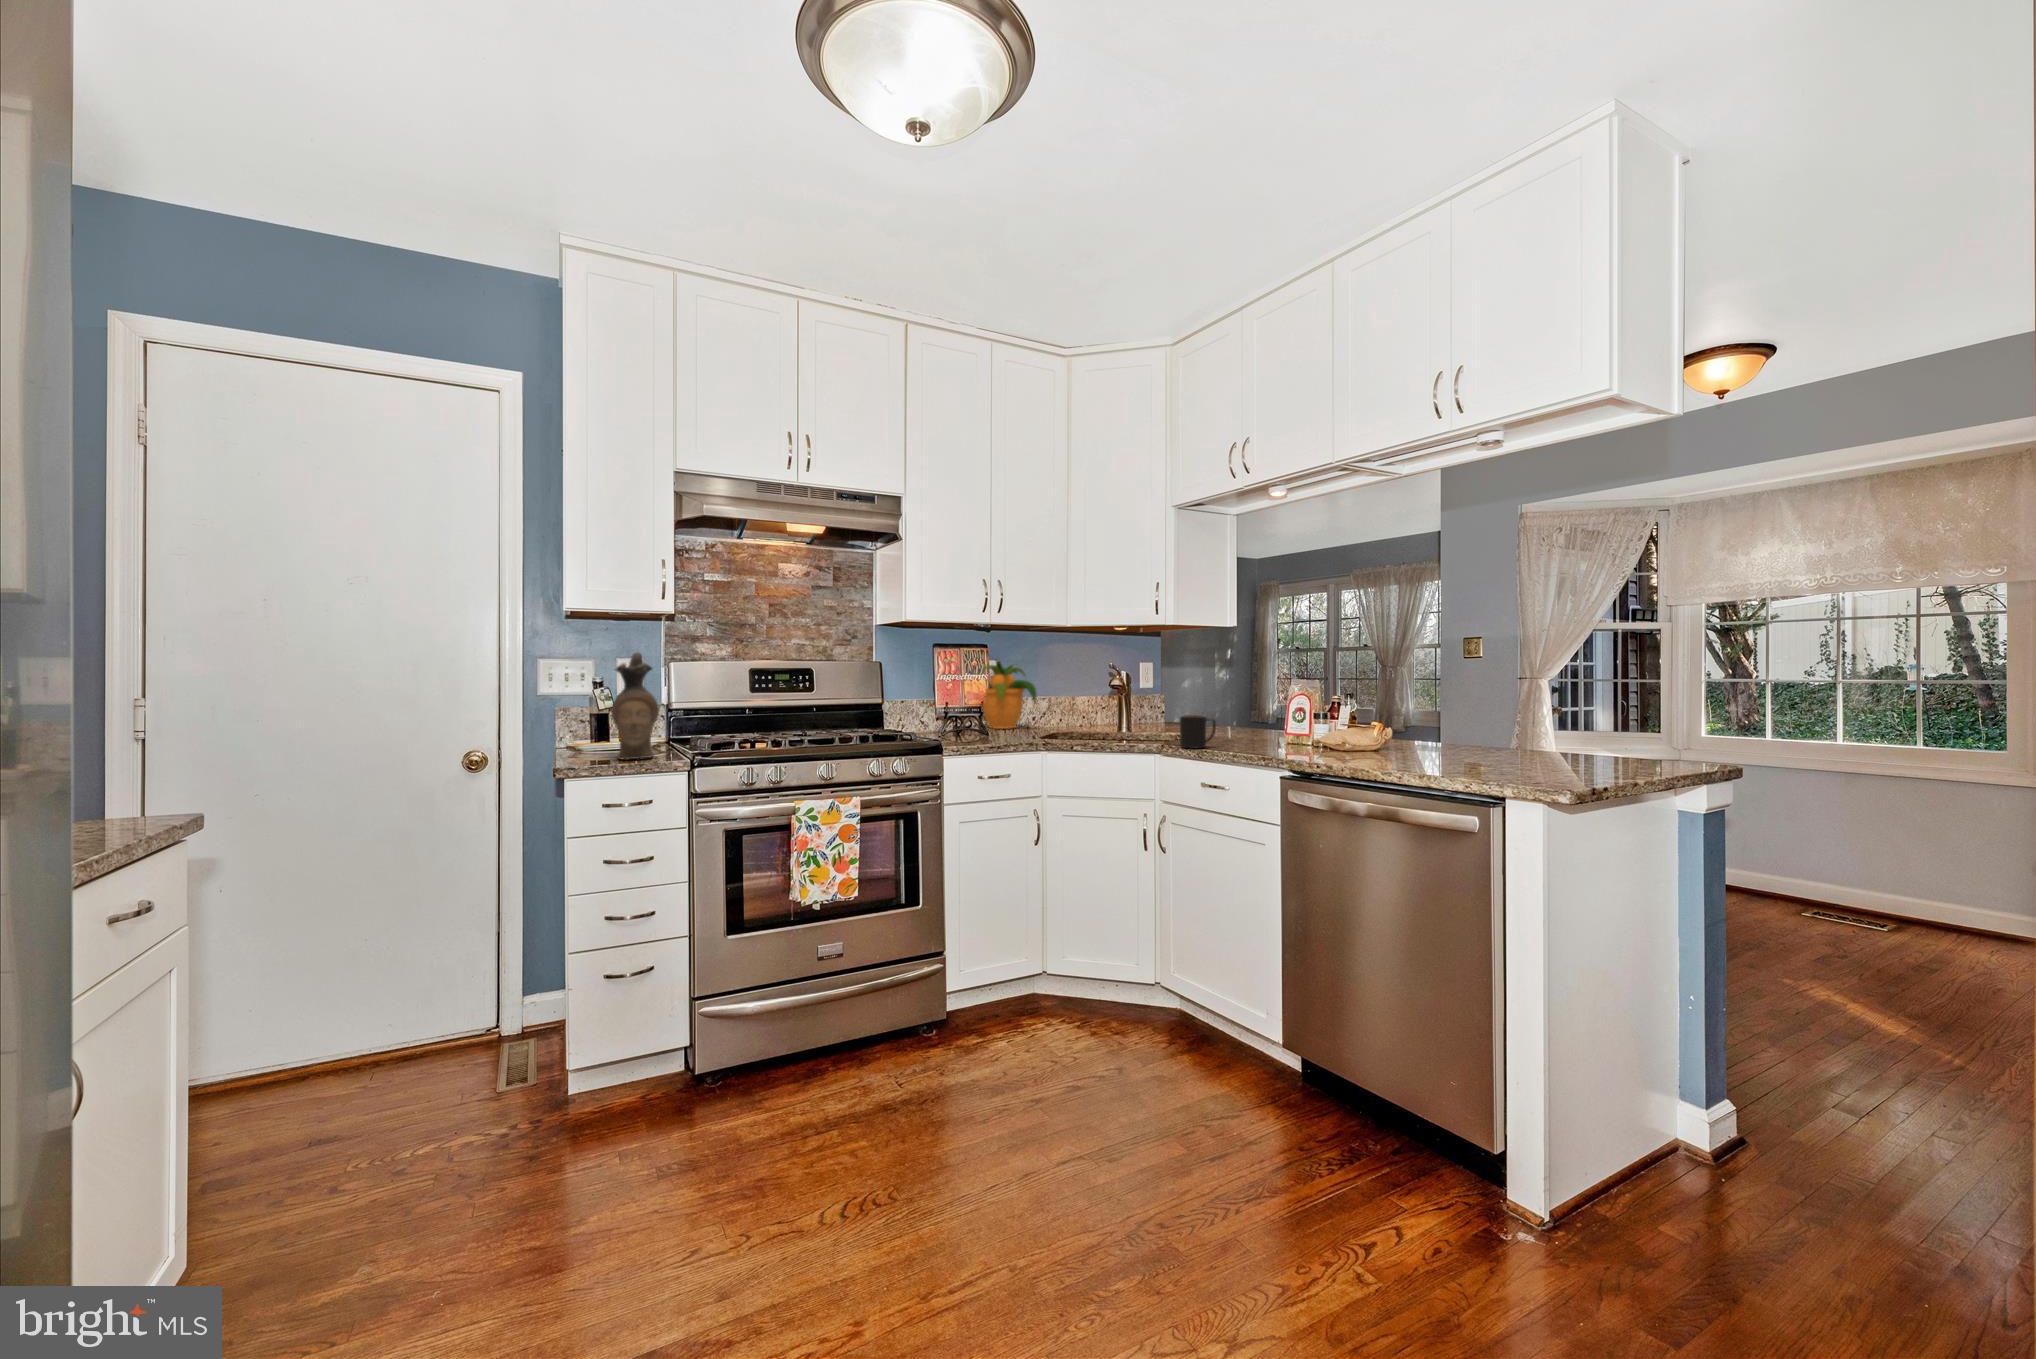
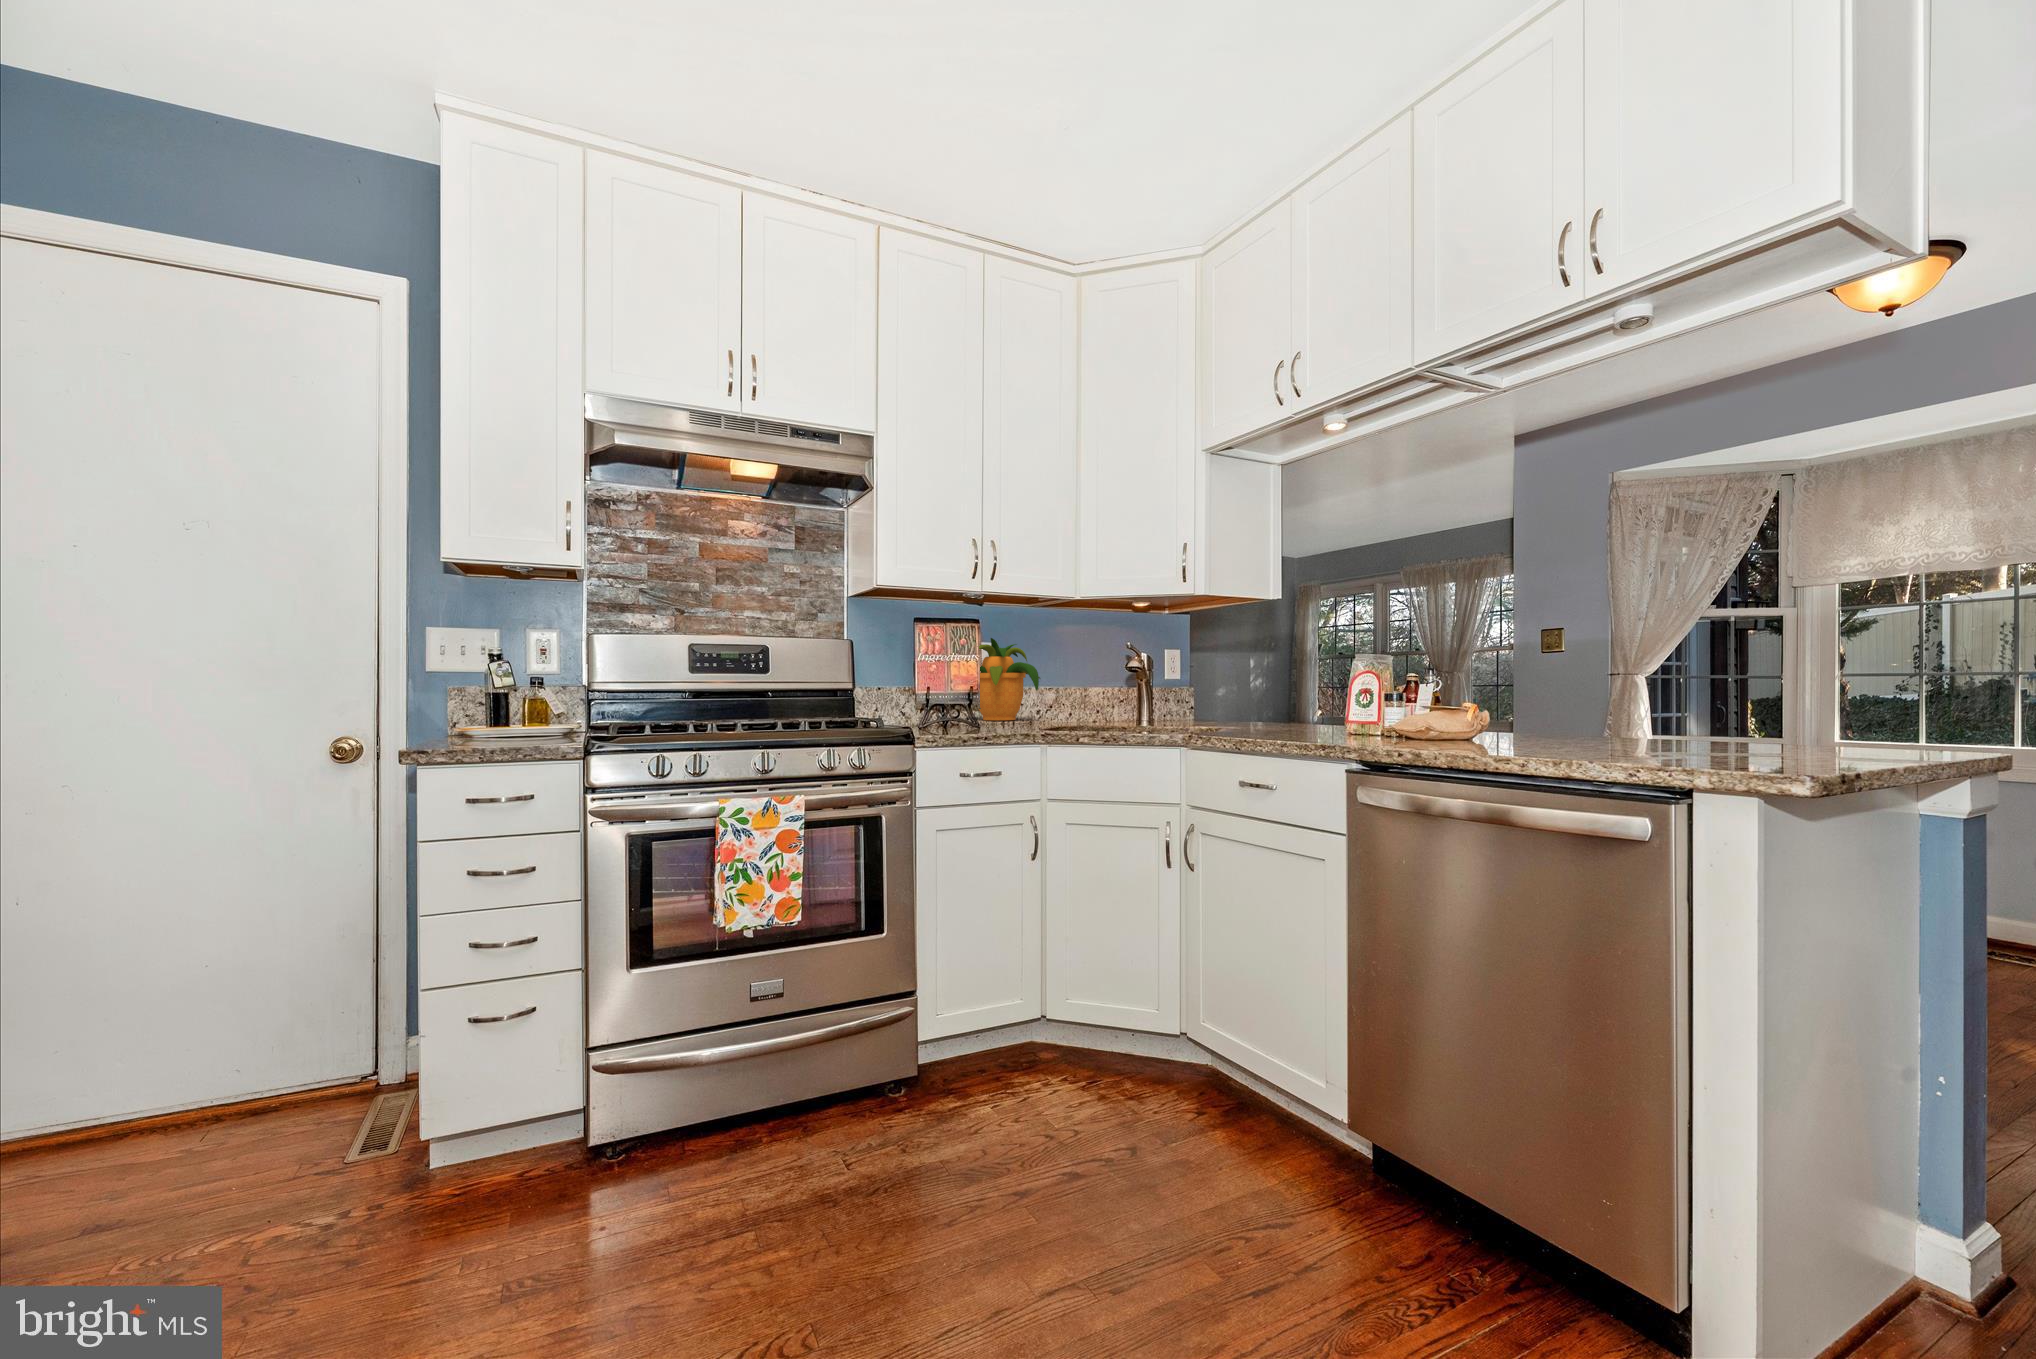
ceramic pitcher: present [611,652,659,759] -> none [482,610,545,743]
mug: present [1180,715,1216,749] -> none [1210,698,1255,738]

